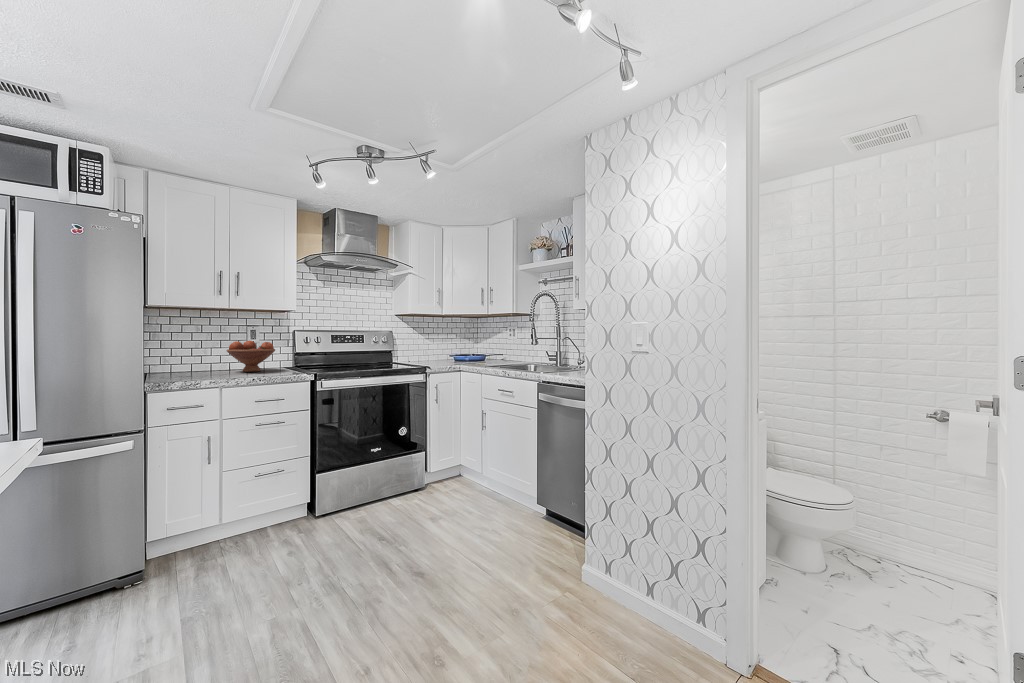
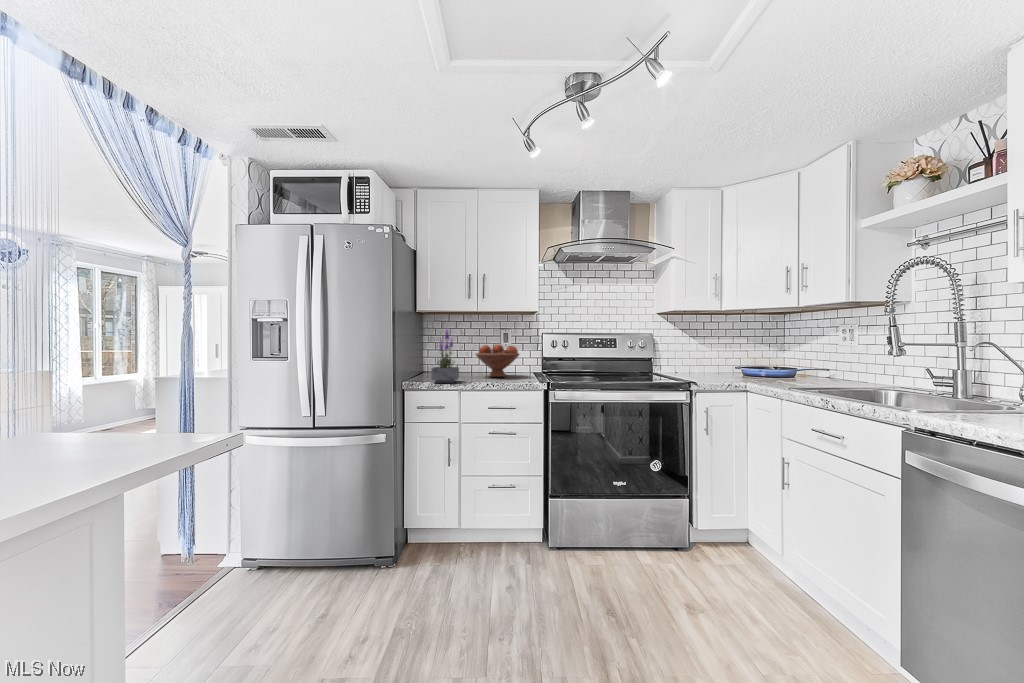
potted plant: none [184,323,216,381] -> present [431,327,459,383]

